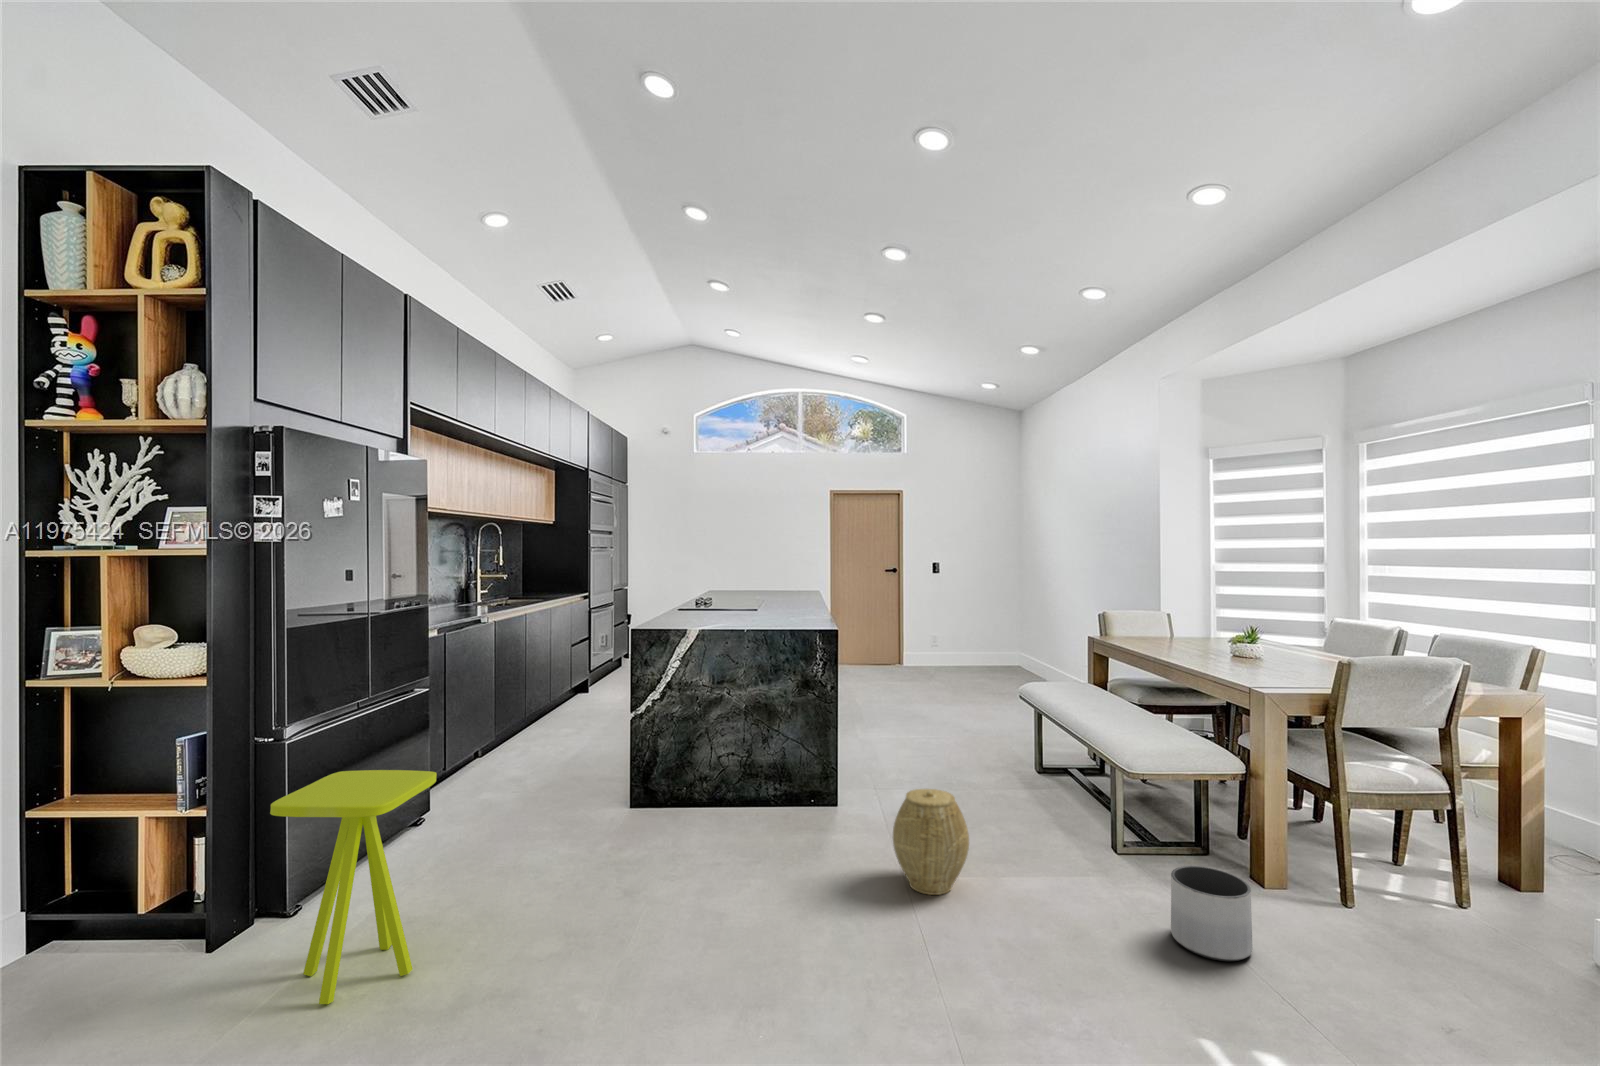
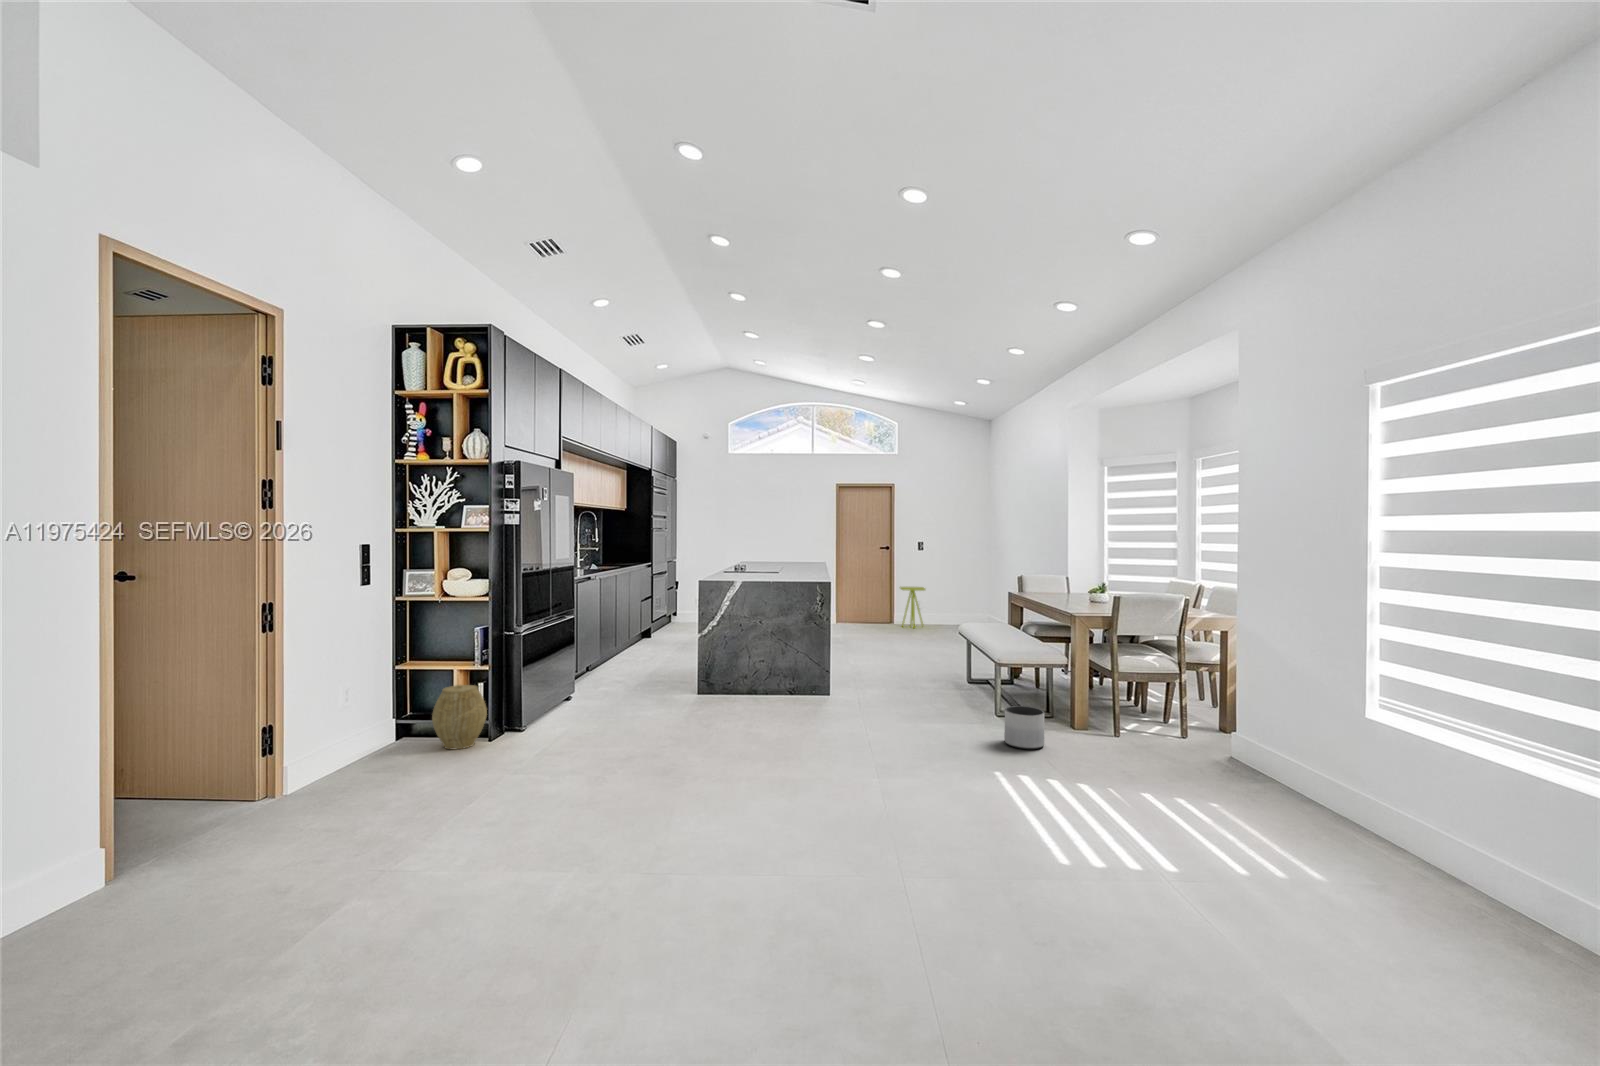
side table: present [270,770,437,1004] -> present [900,587,925,628]
woven basket: present [893,789,969,895] -> present [432,685,487,750]

